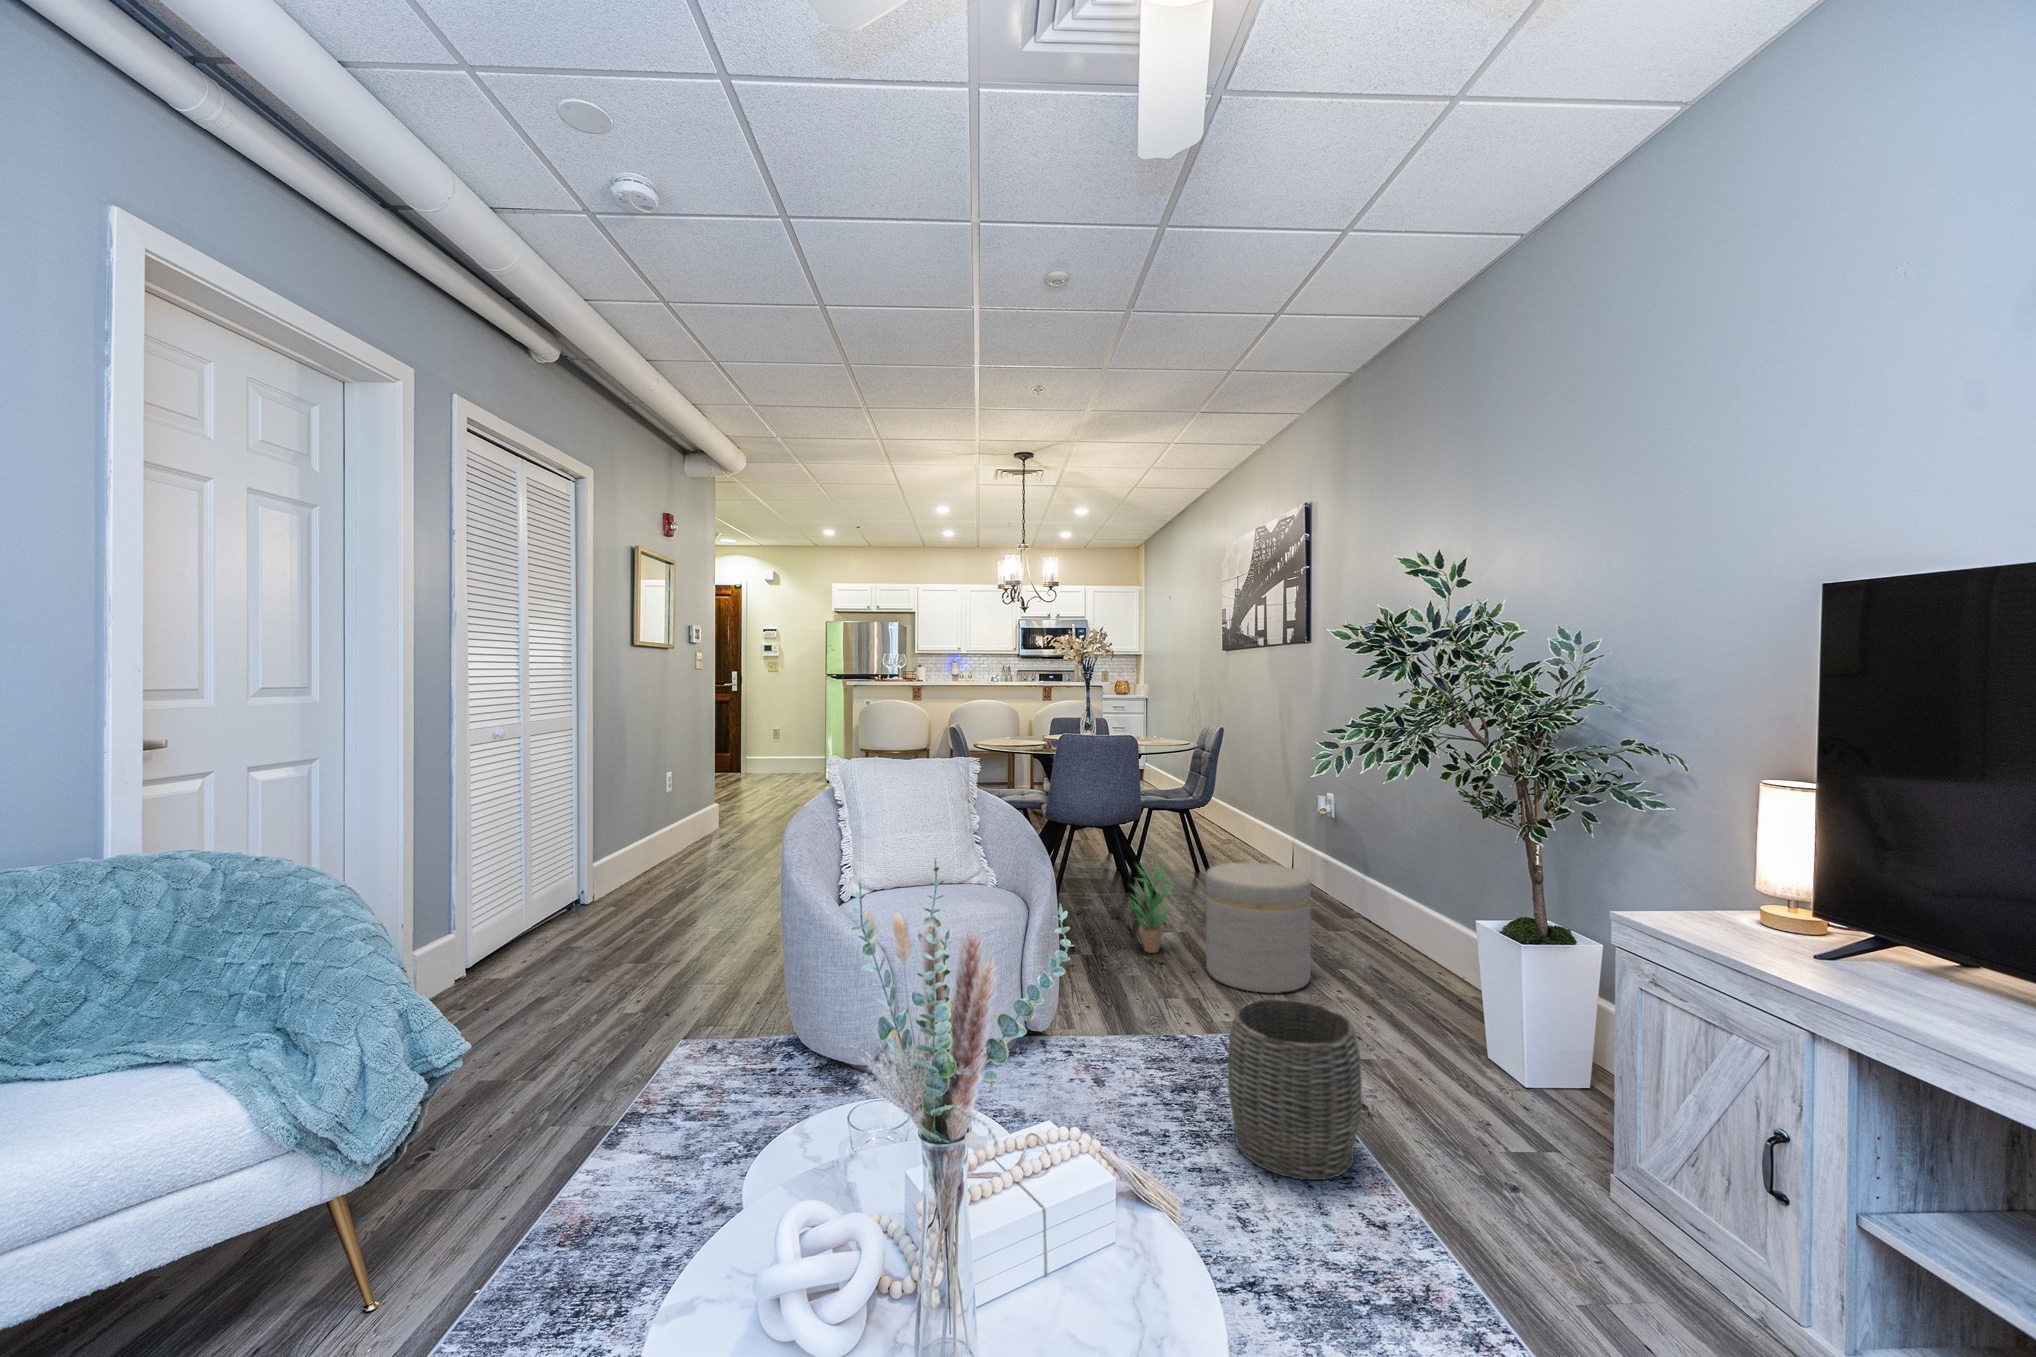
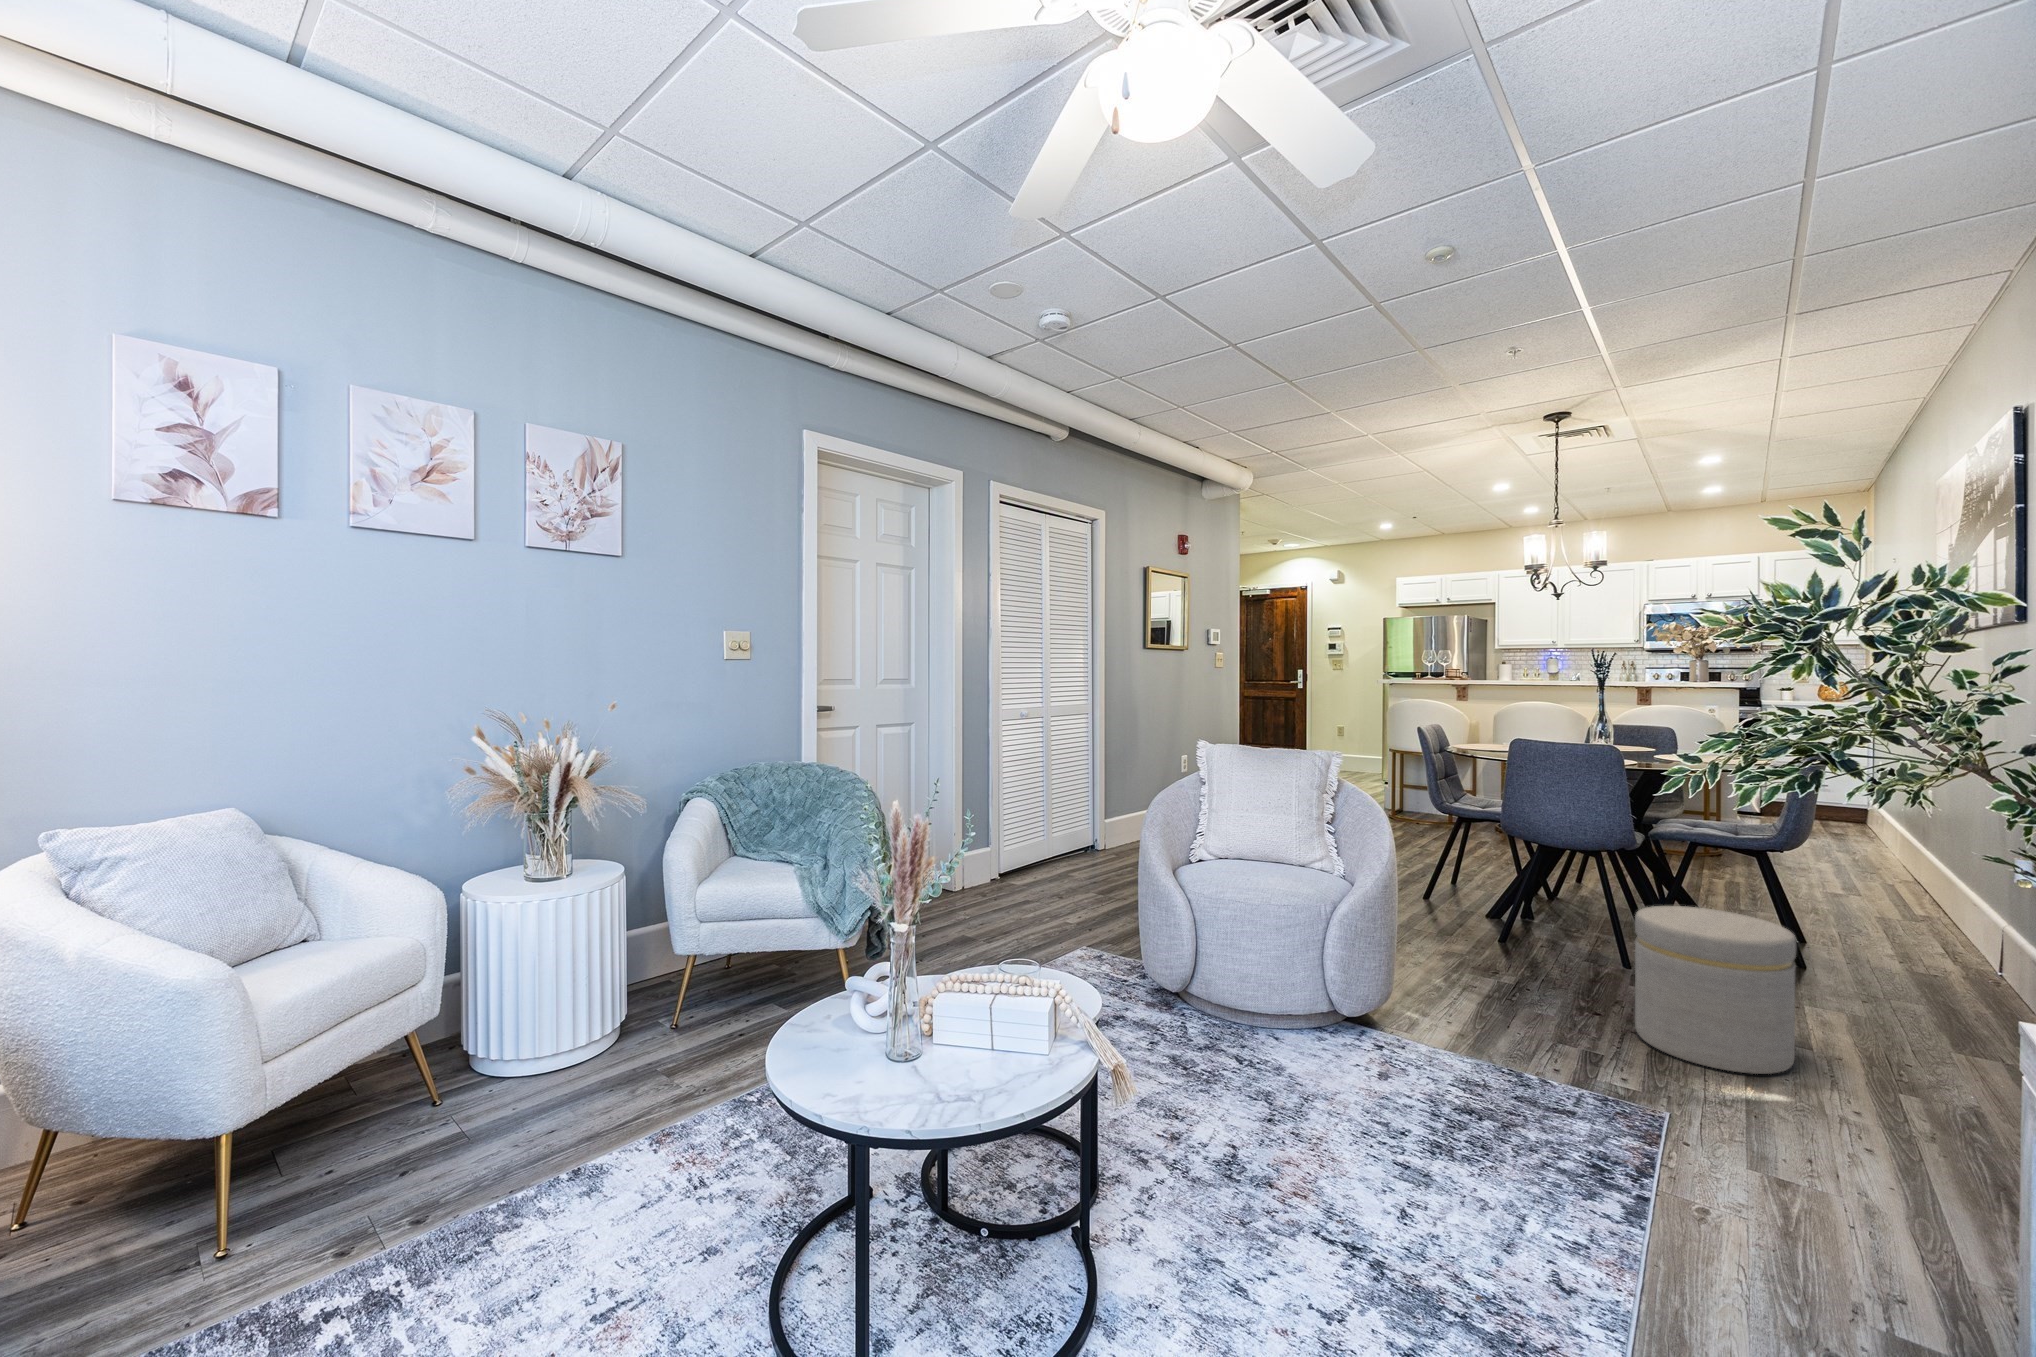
potted plant: present [1132,865,1175,953] -> none [1554,887,1622,996]
woven basket: present [1228,999,1362,1180] -> none [1457,1017,1613,1210]

